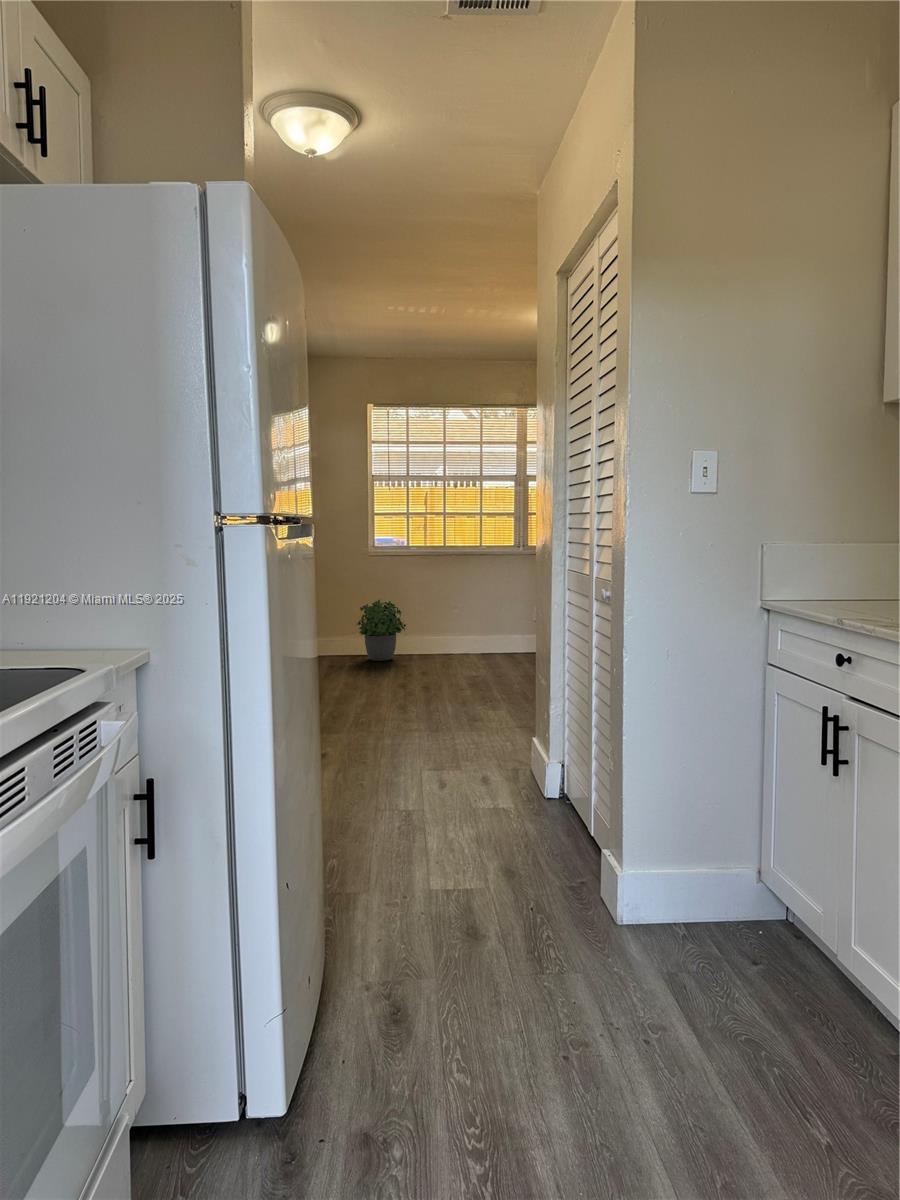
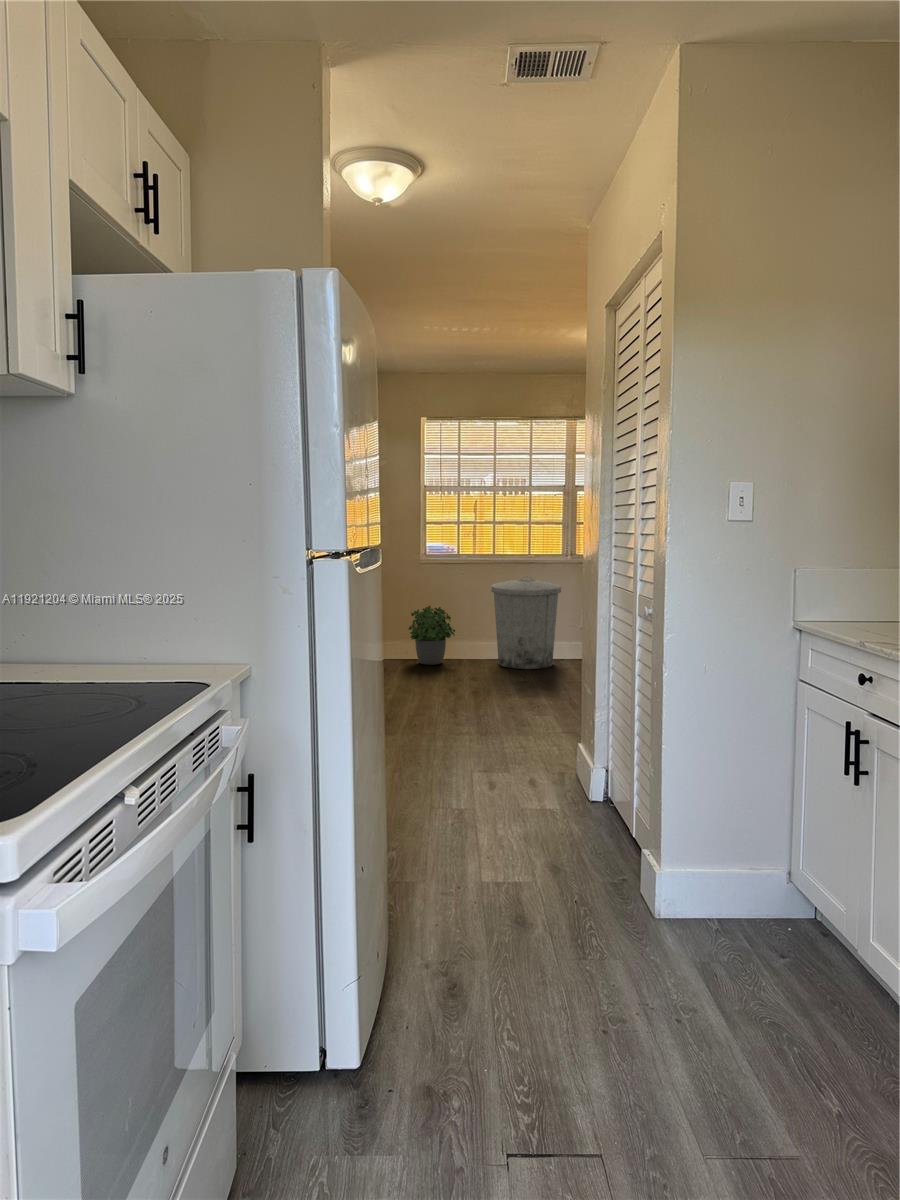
trash can: none [443,568,514,664] -> present [491,576,561,669]

